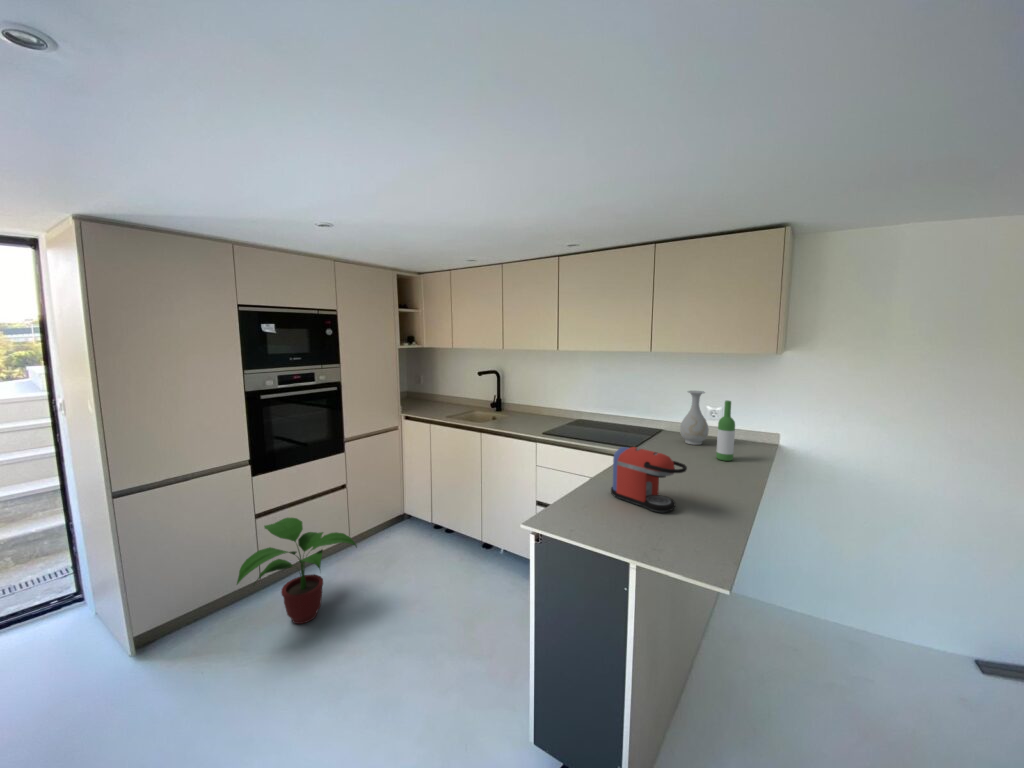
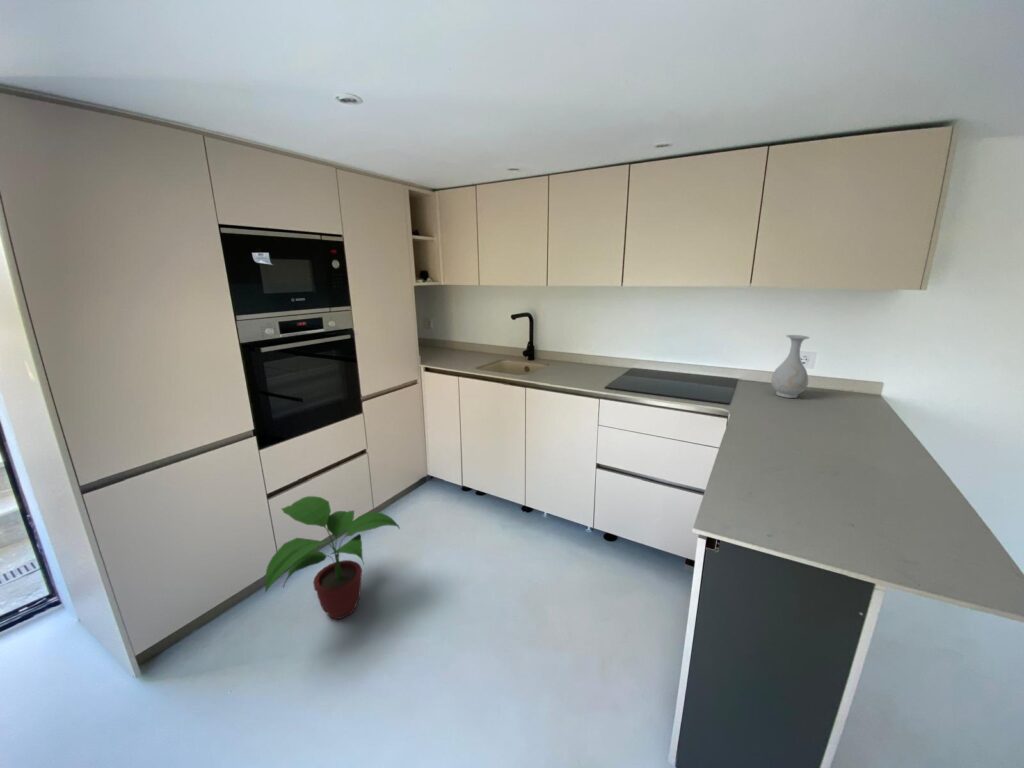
wine bottle: present [716,401,735,461] -> none [833,348,864,419]
coffee maker: present [611,447,687,512] -> none [760,414,894,498]

